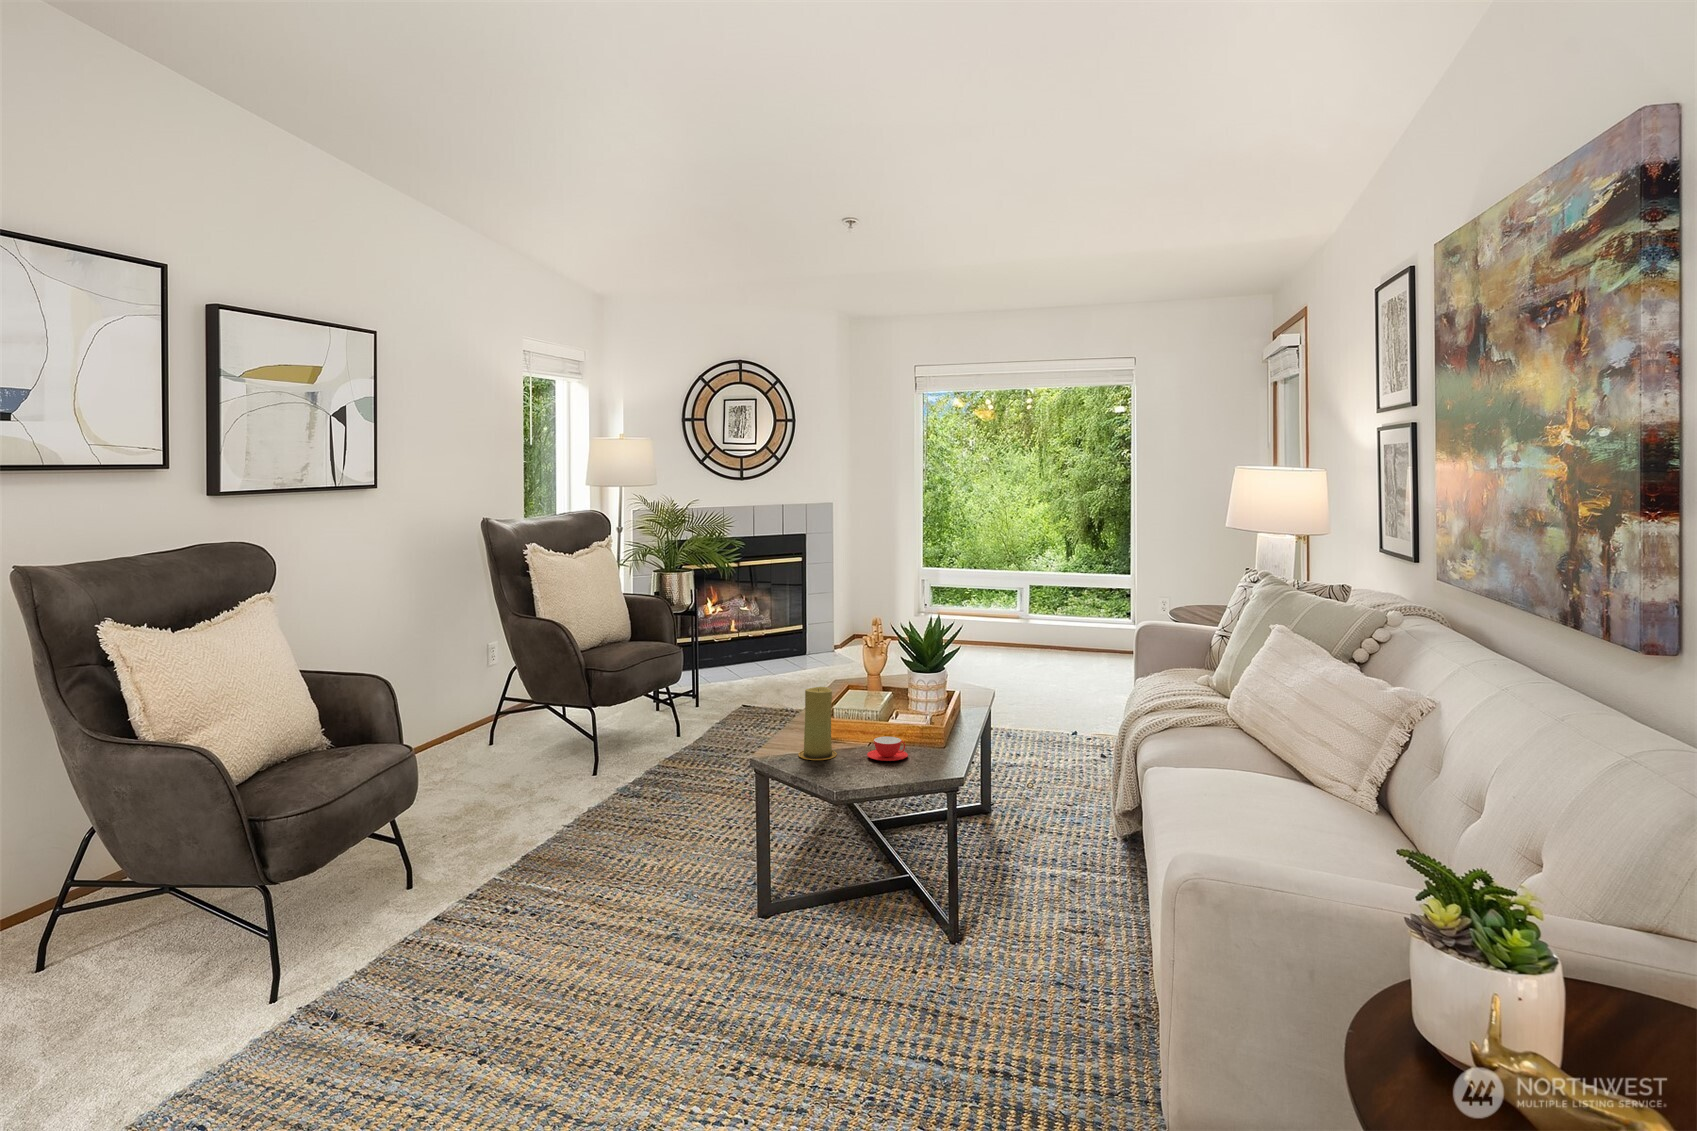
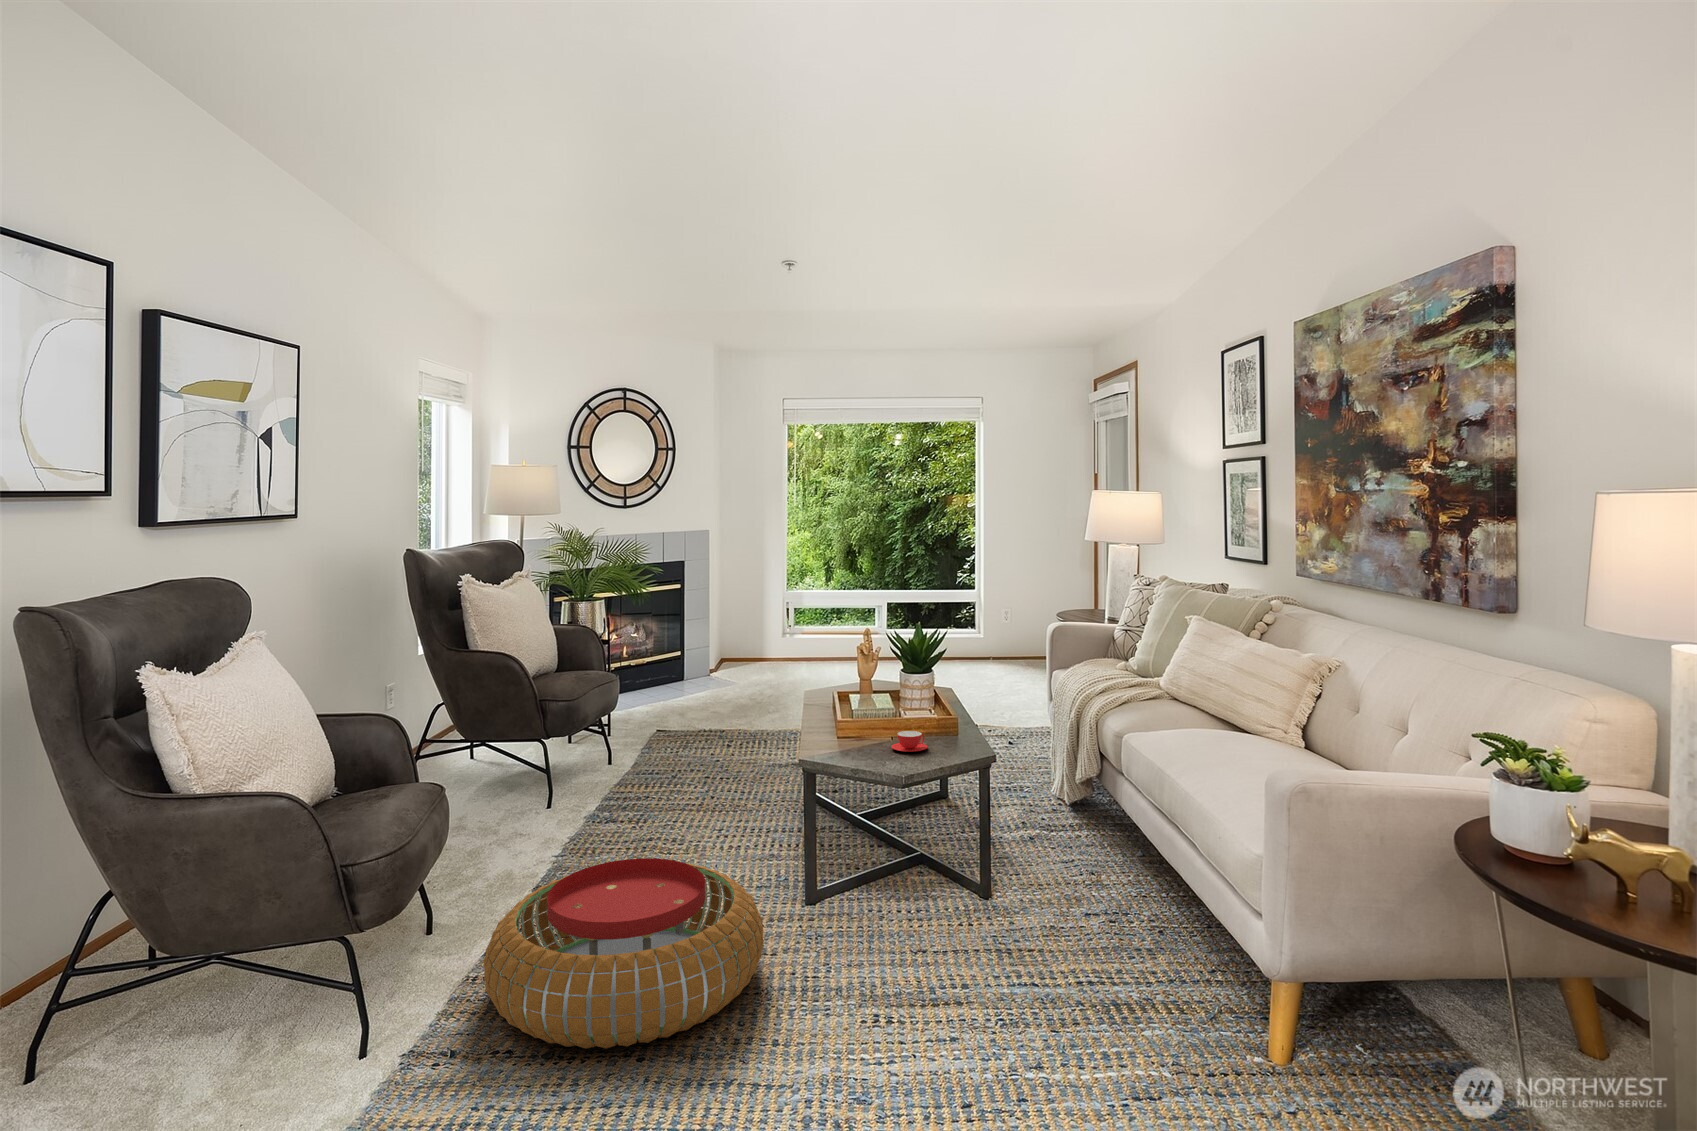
candle: present [799,687,837,760] -> none [829,690,864,757]
pouf: none [370,848,670,1046] -> present [484,858,764,1049]

